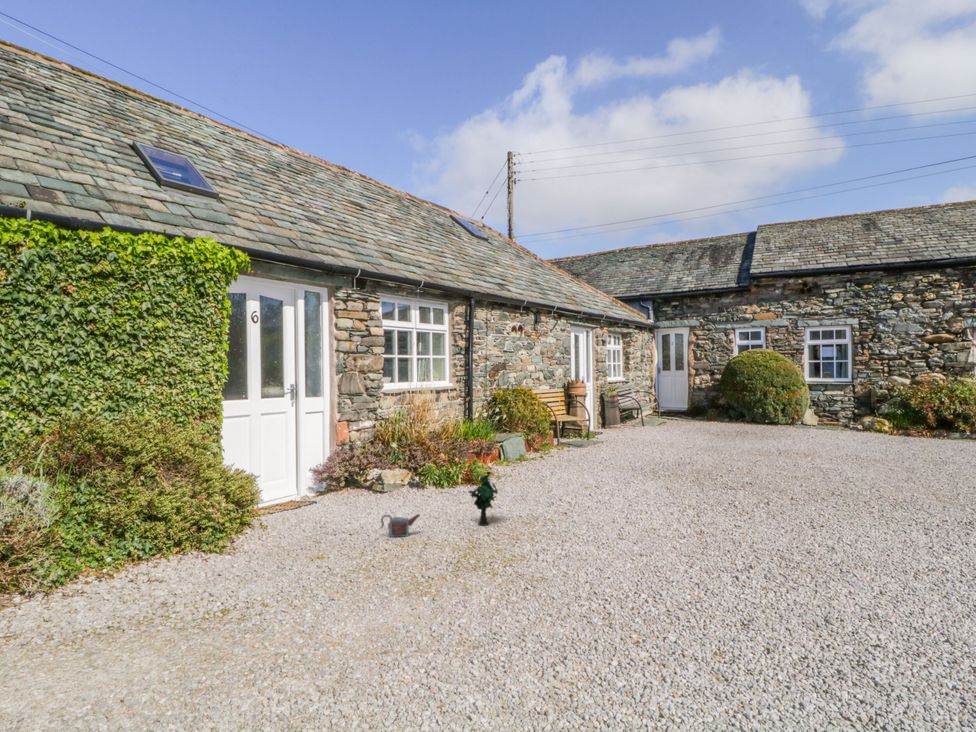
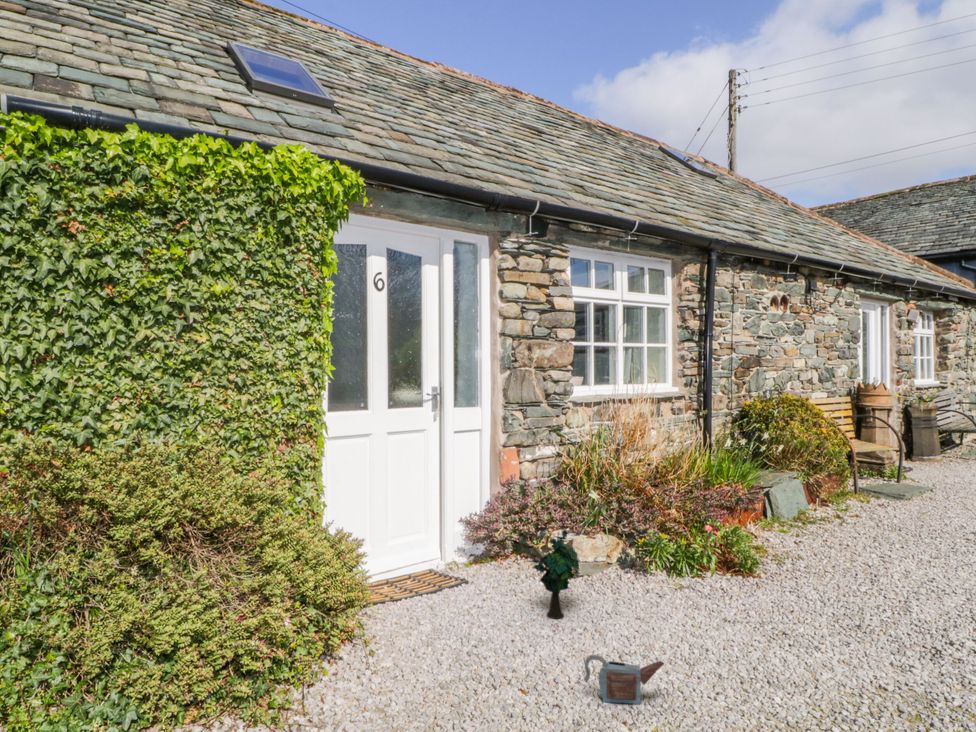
decorative plant: present [469,472,498,526] -> present [532,530,580,619]

